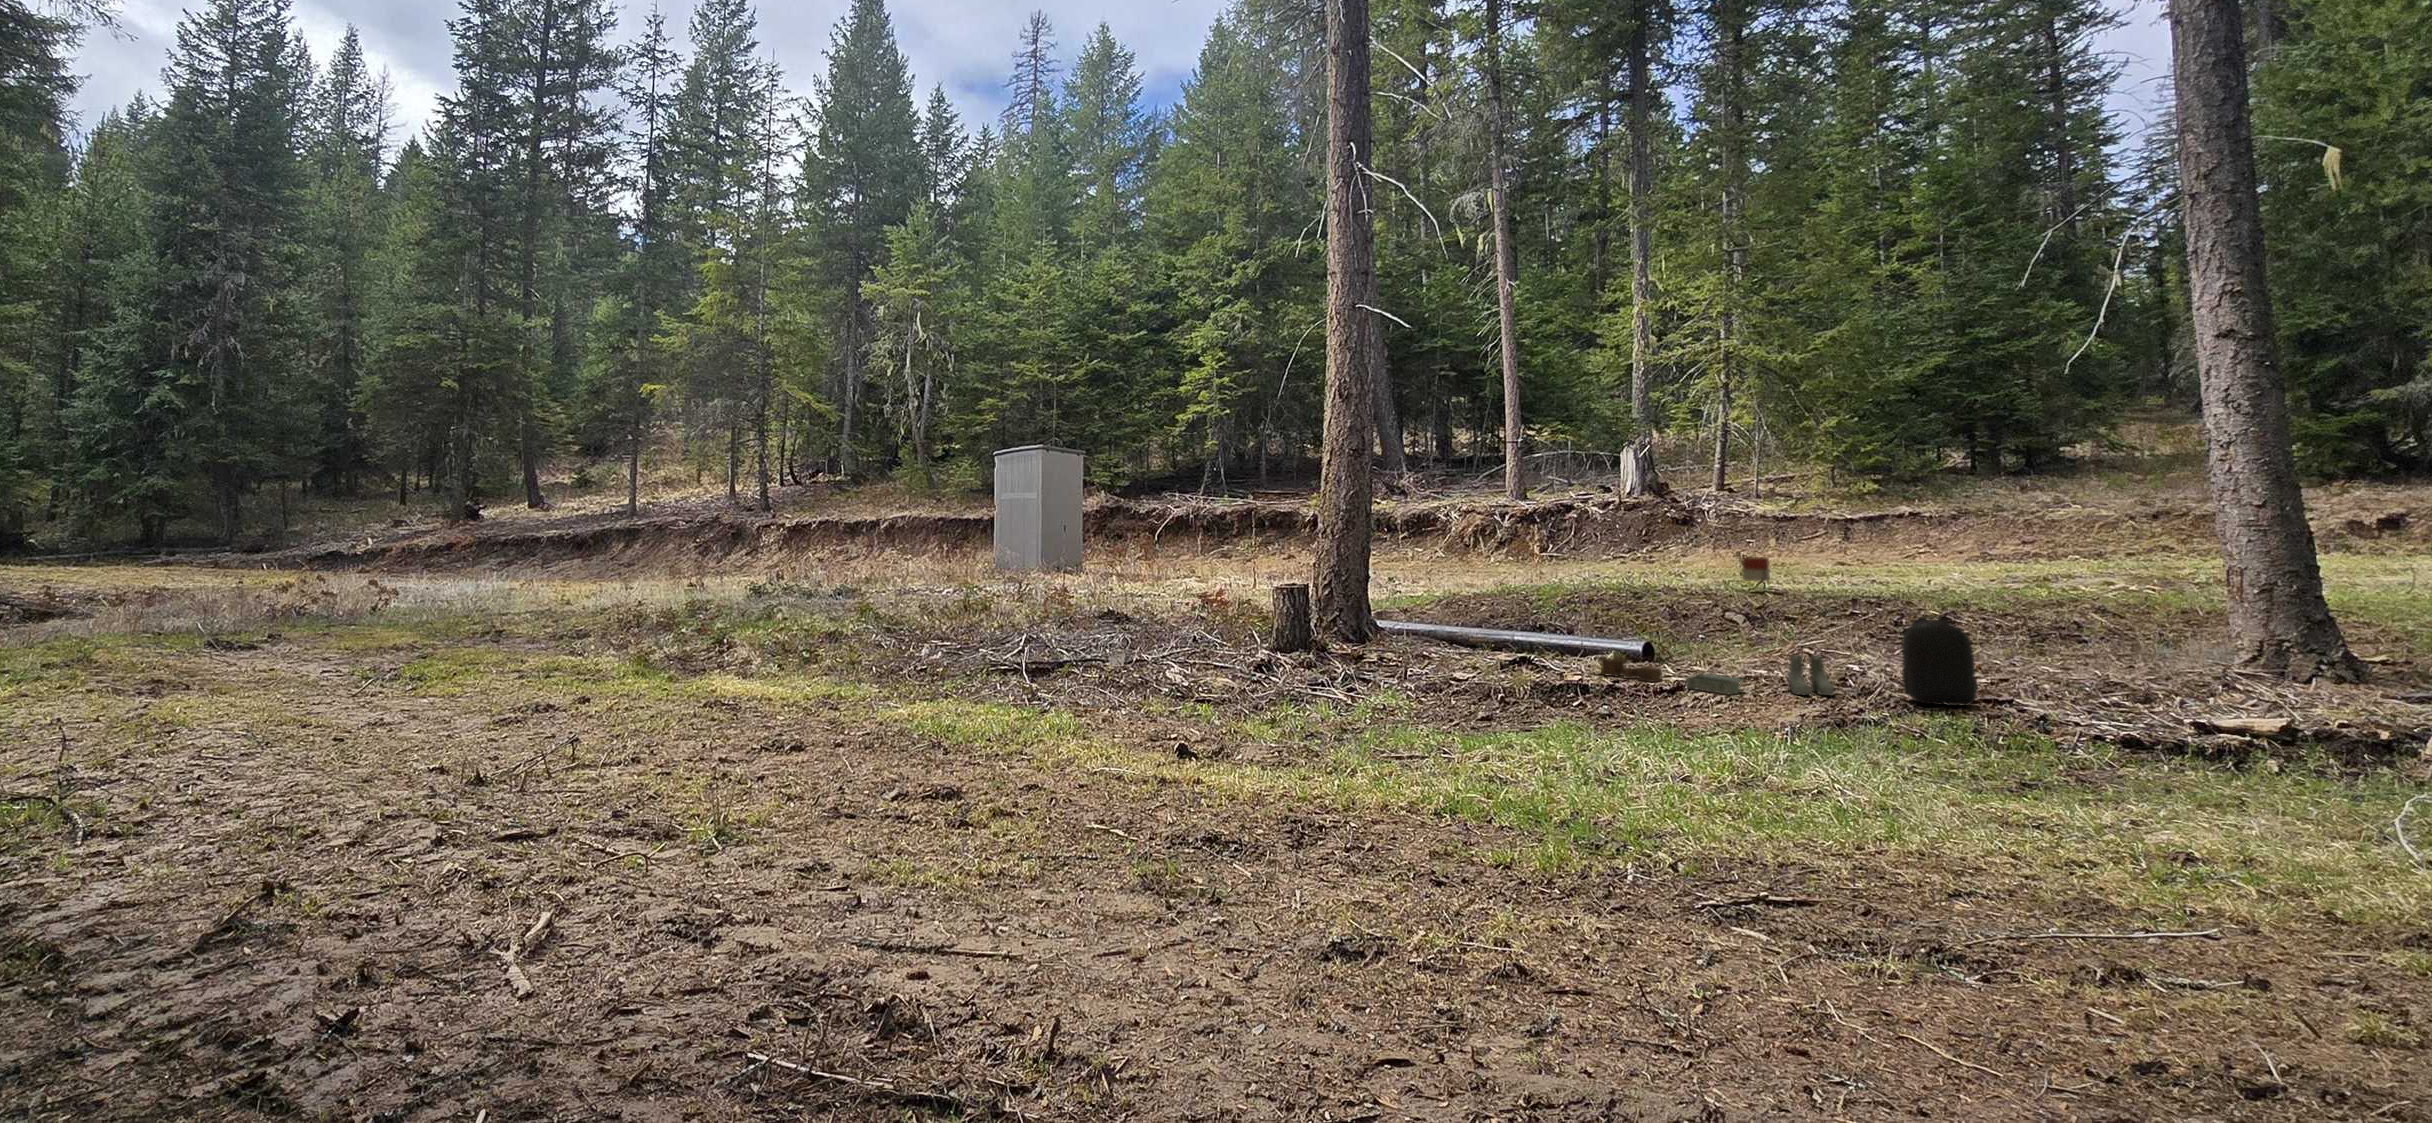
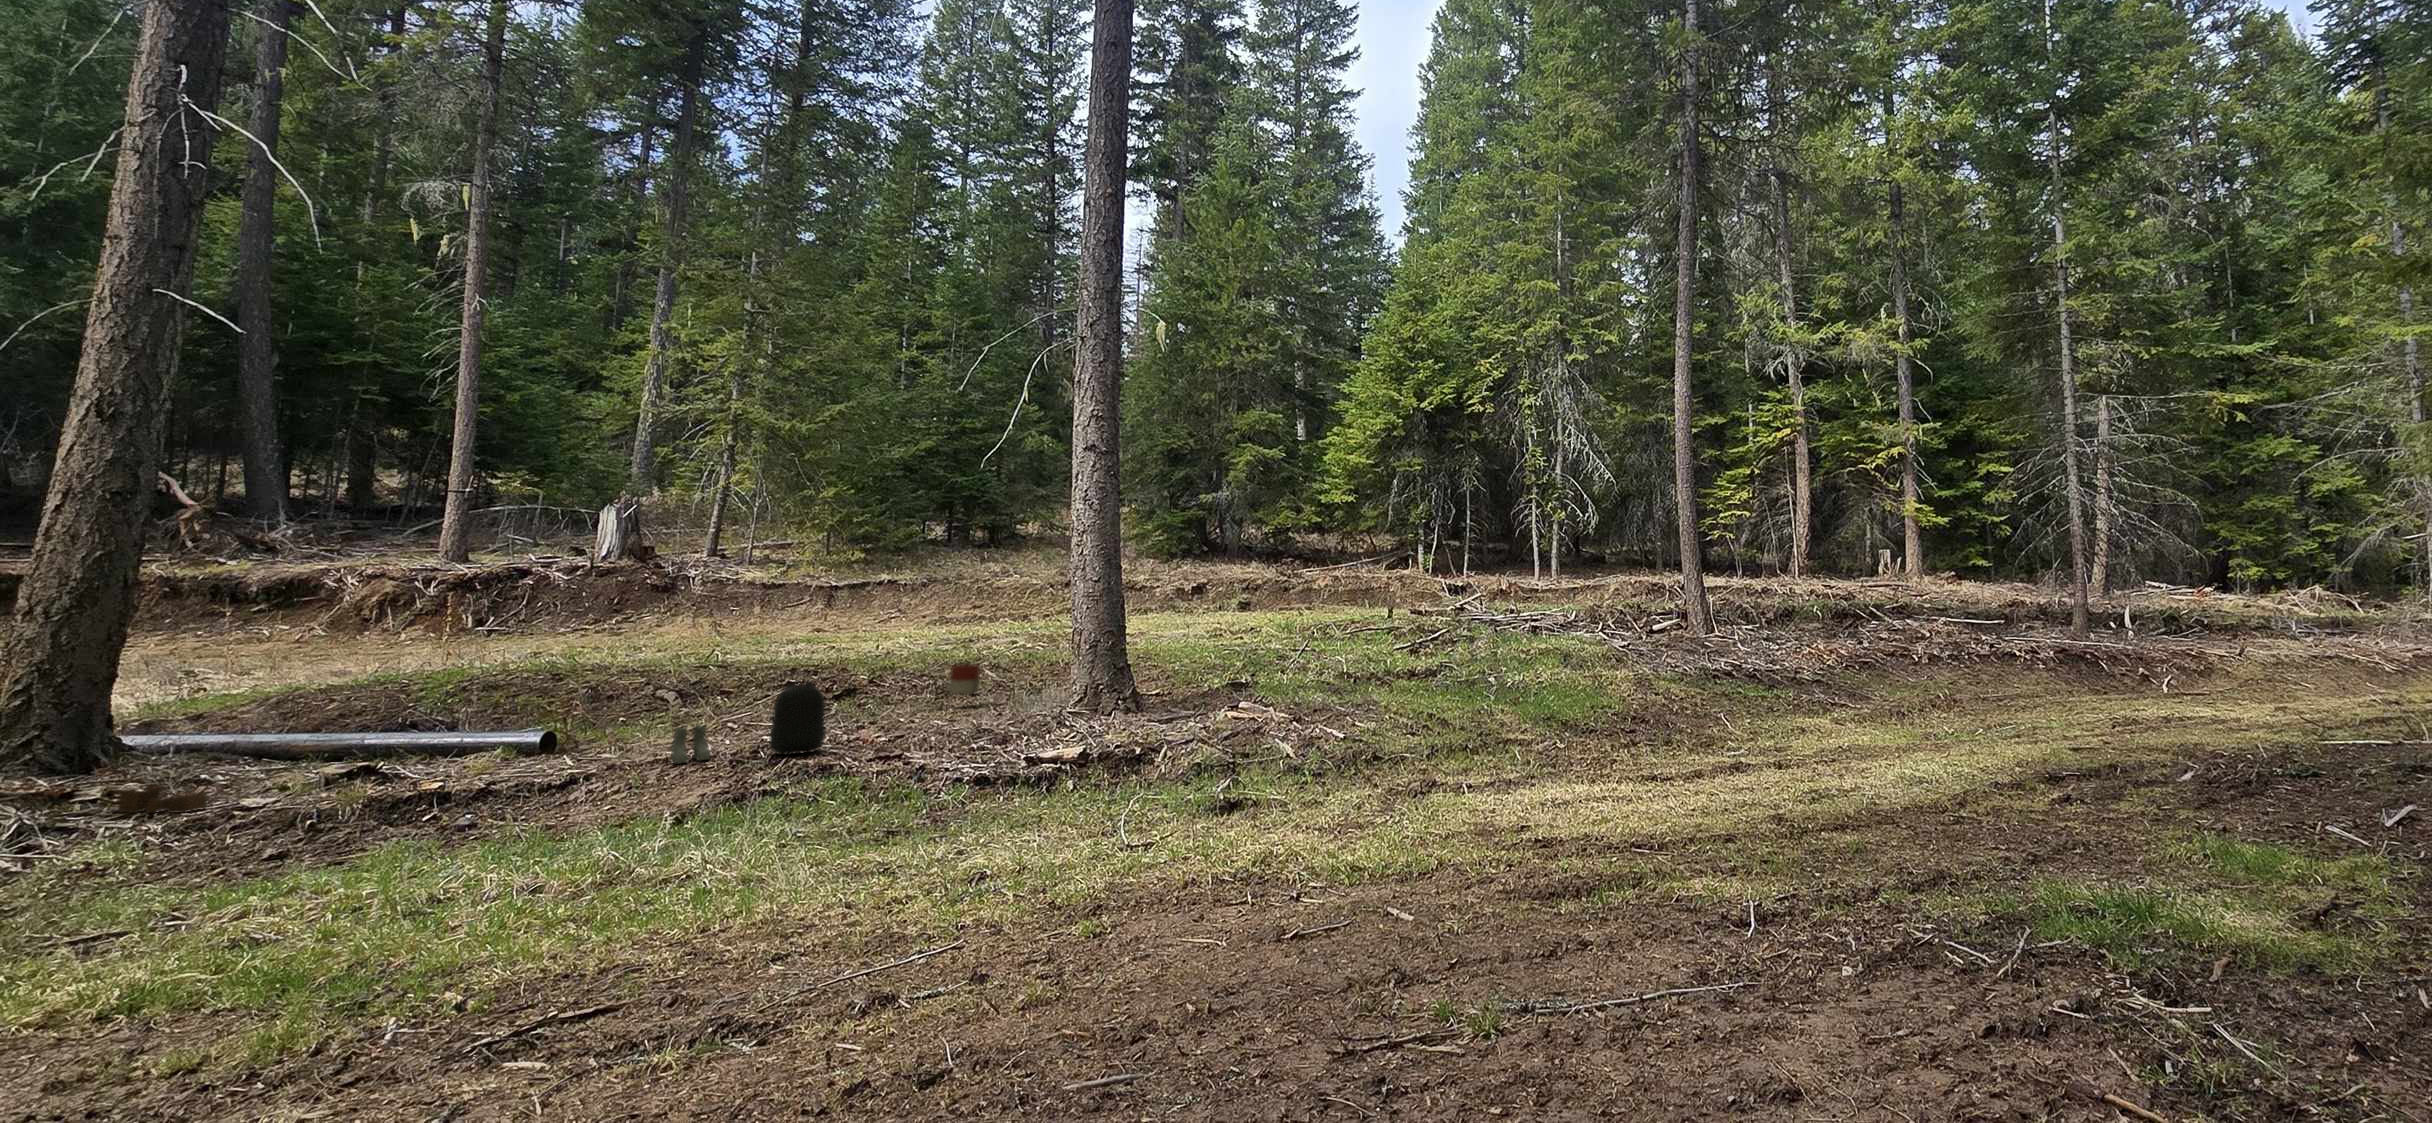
planter: present [1742,557,1770,591] -> present [946,664,980,708]
cardboard box: present [1597,655,1662,682] -> present [115,785,208,813]
toolbox: present [1686,674,1746,695] -> none [563,756,630,774]

